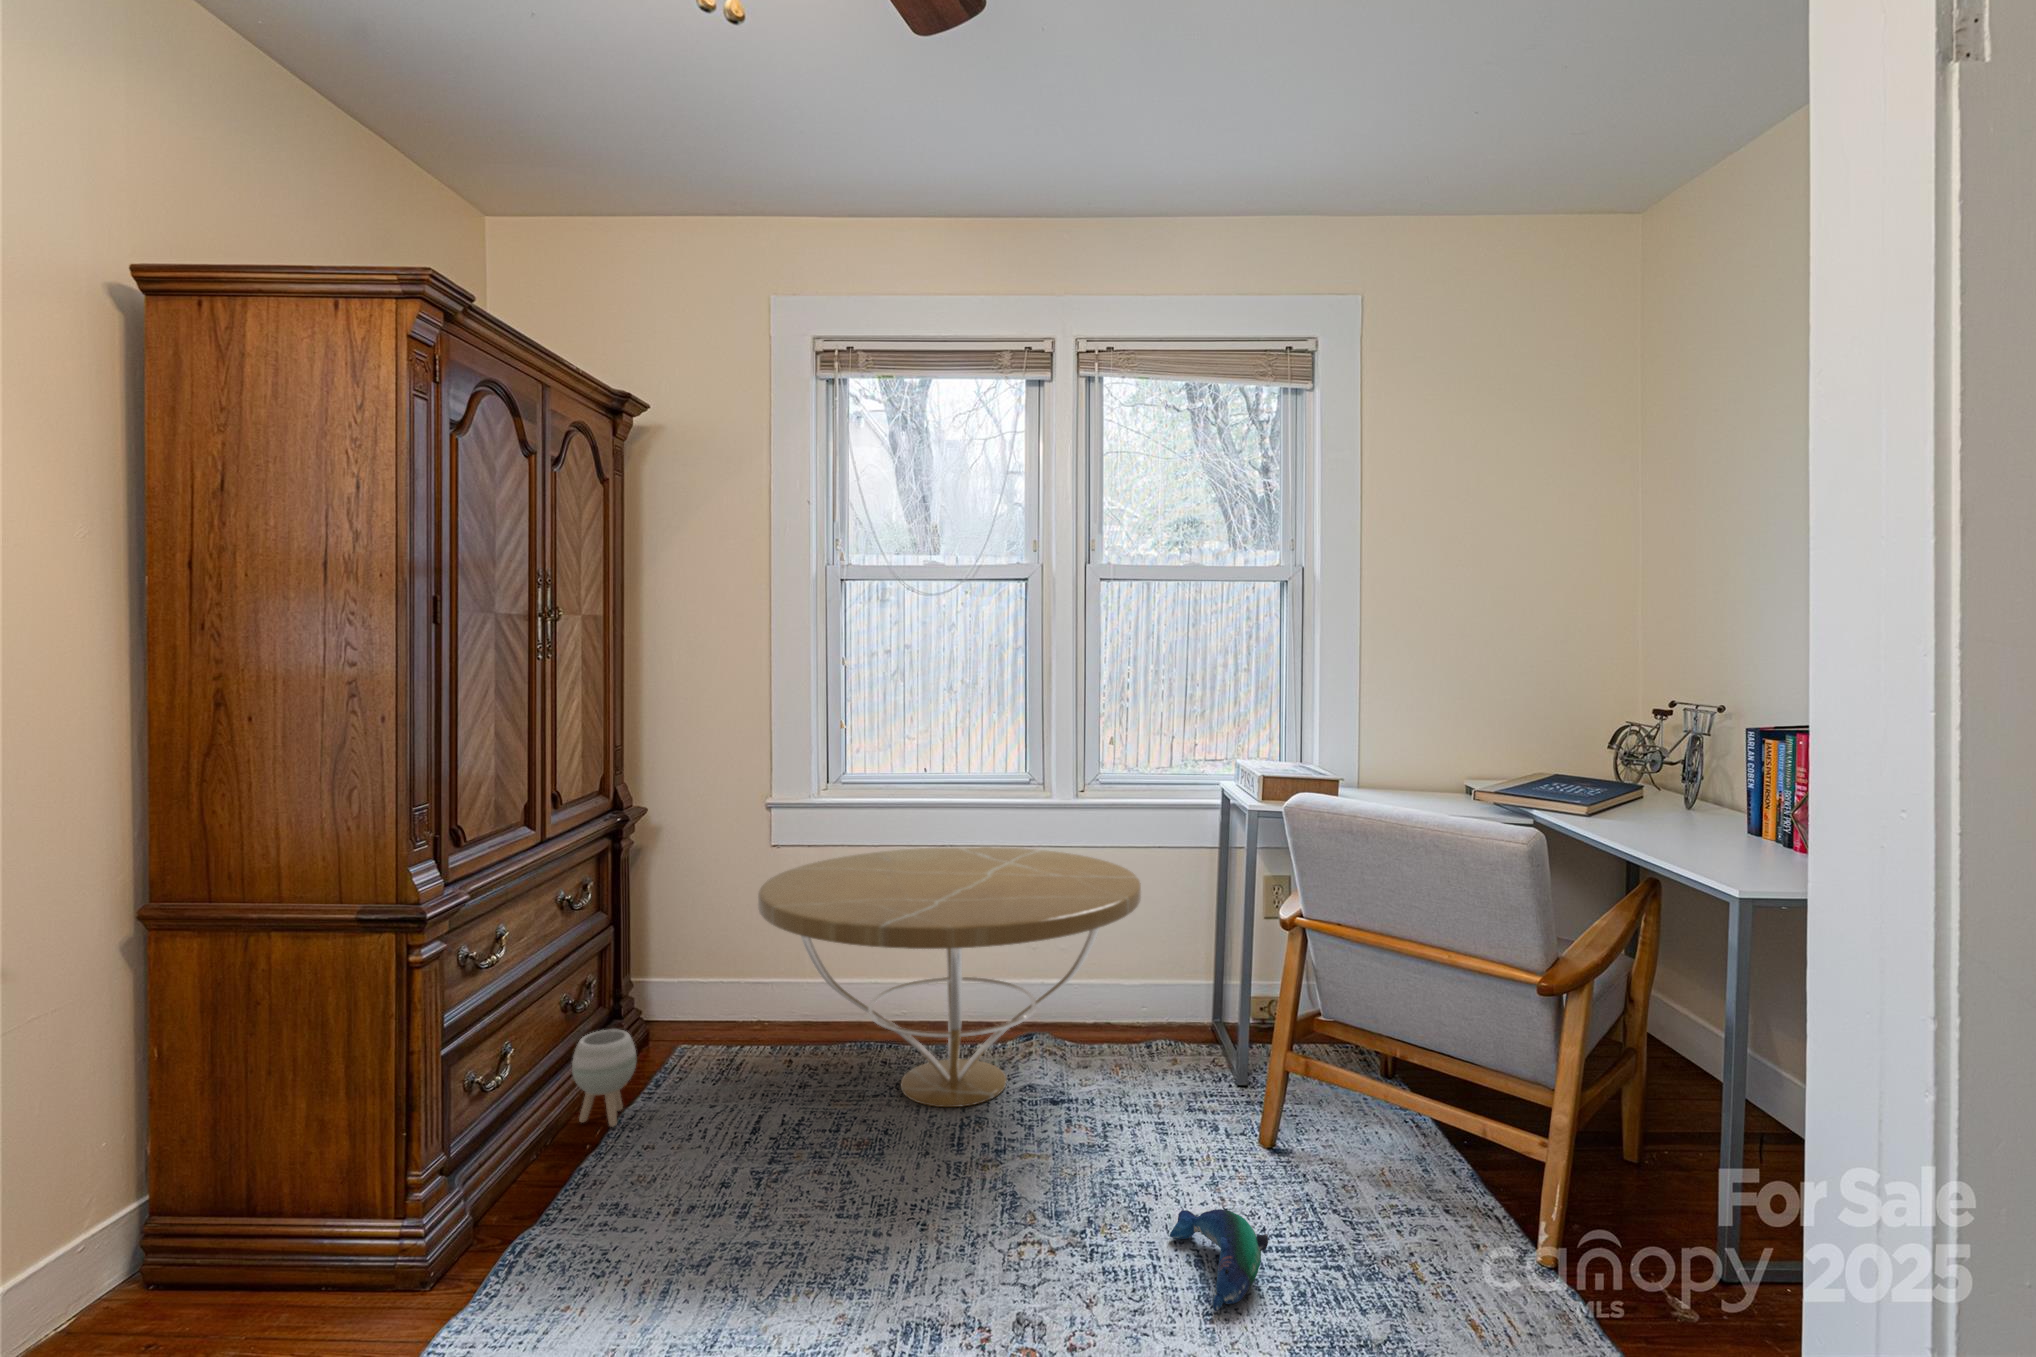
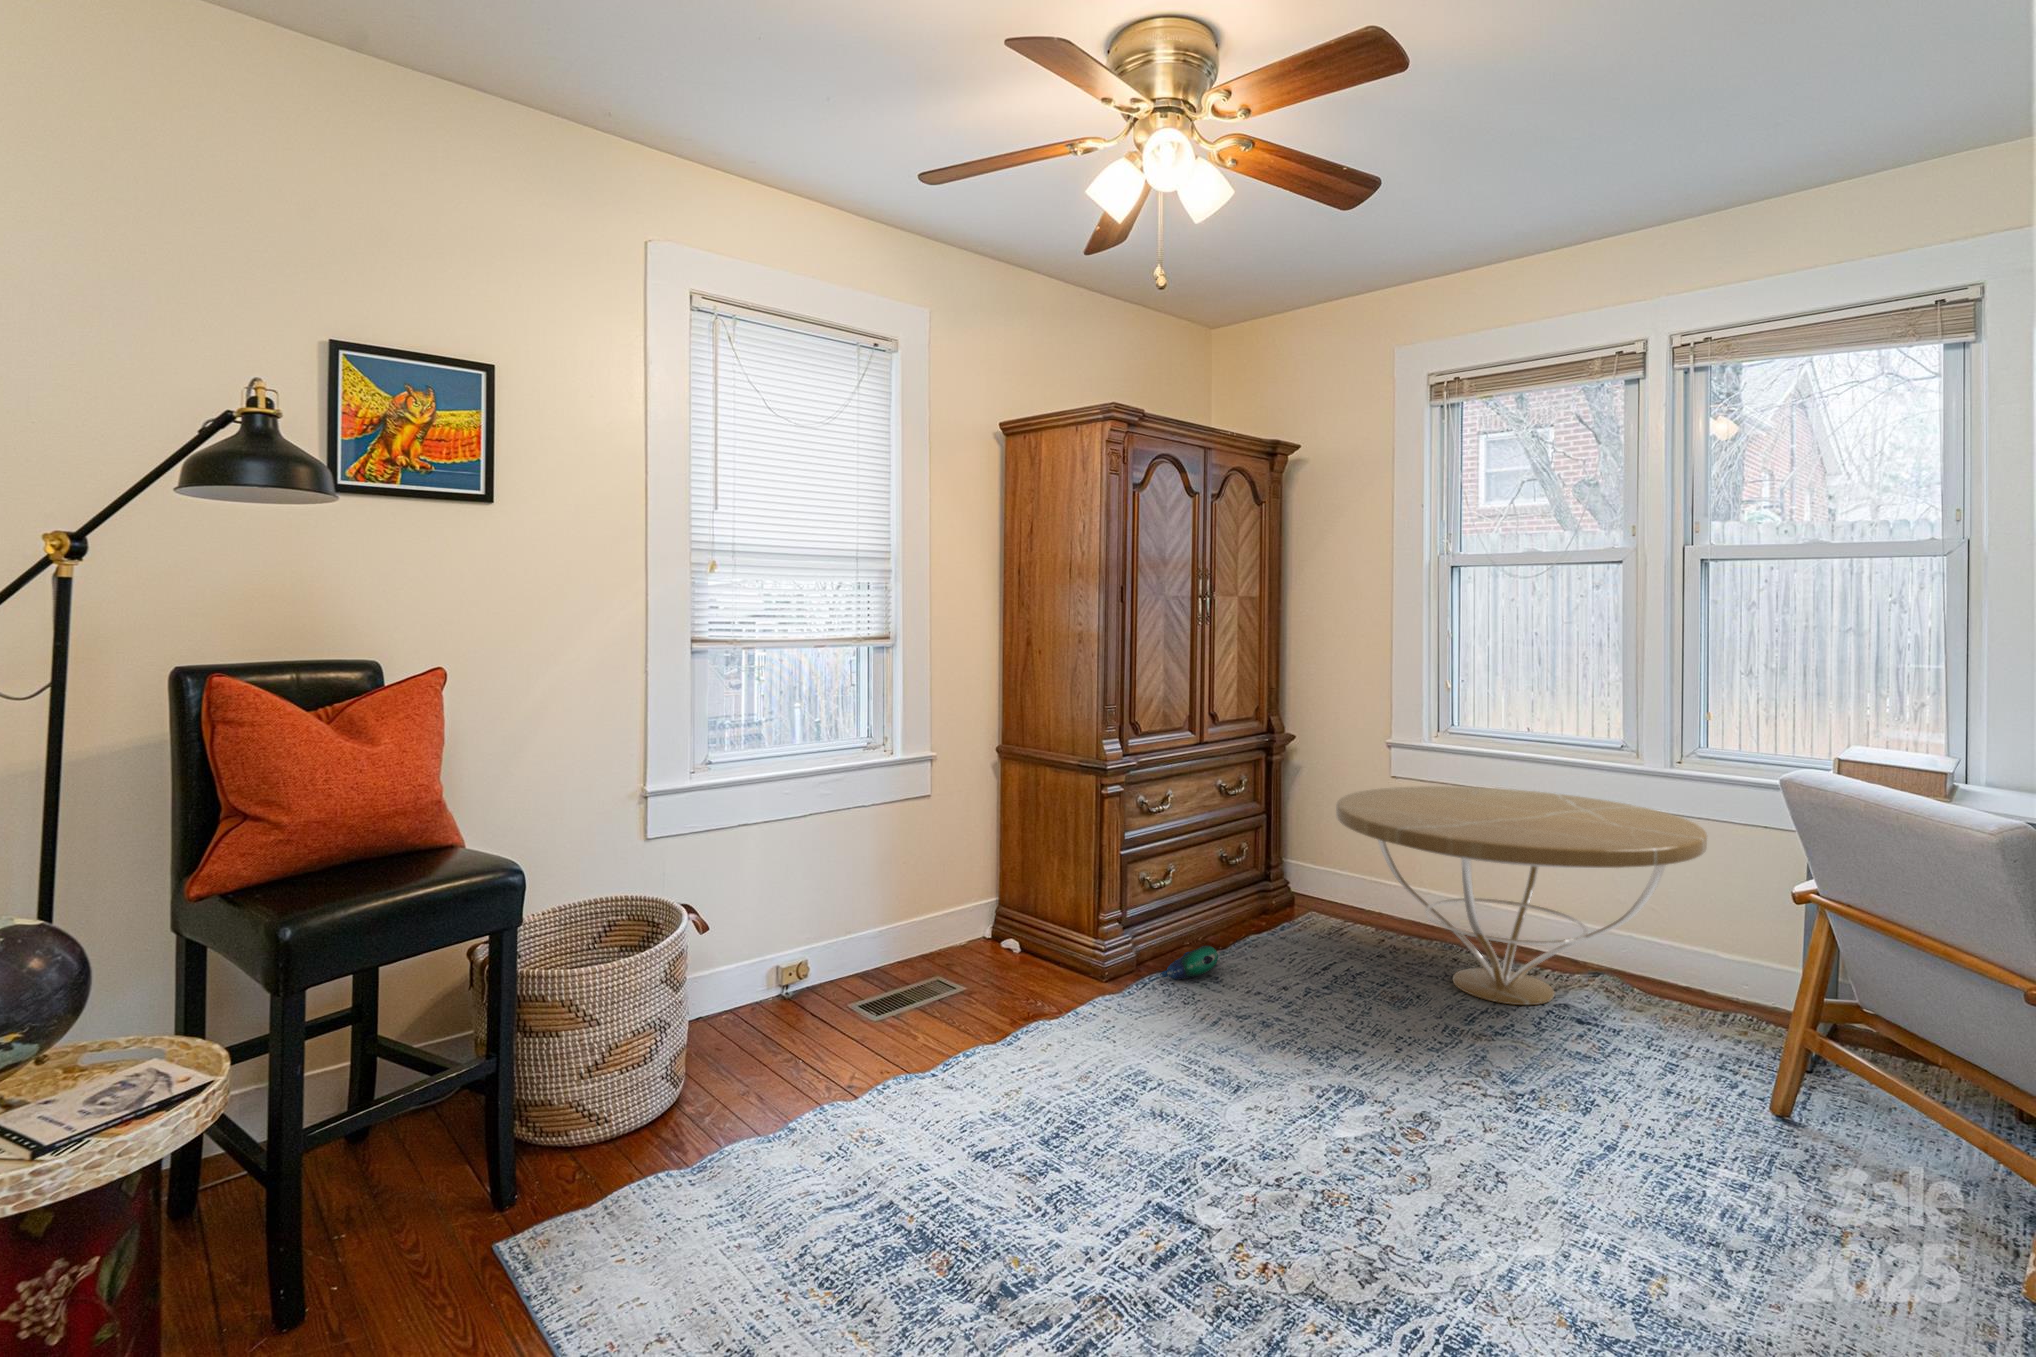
planter: present [572,1029,636,1127] -> none [1214,877,1256,941]
plush toy: present [1170,1209,1268,1311] -> present [1160,946,1218,980]

